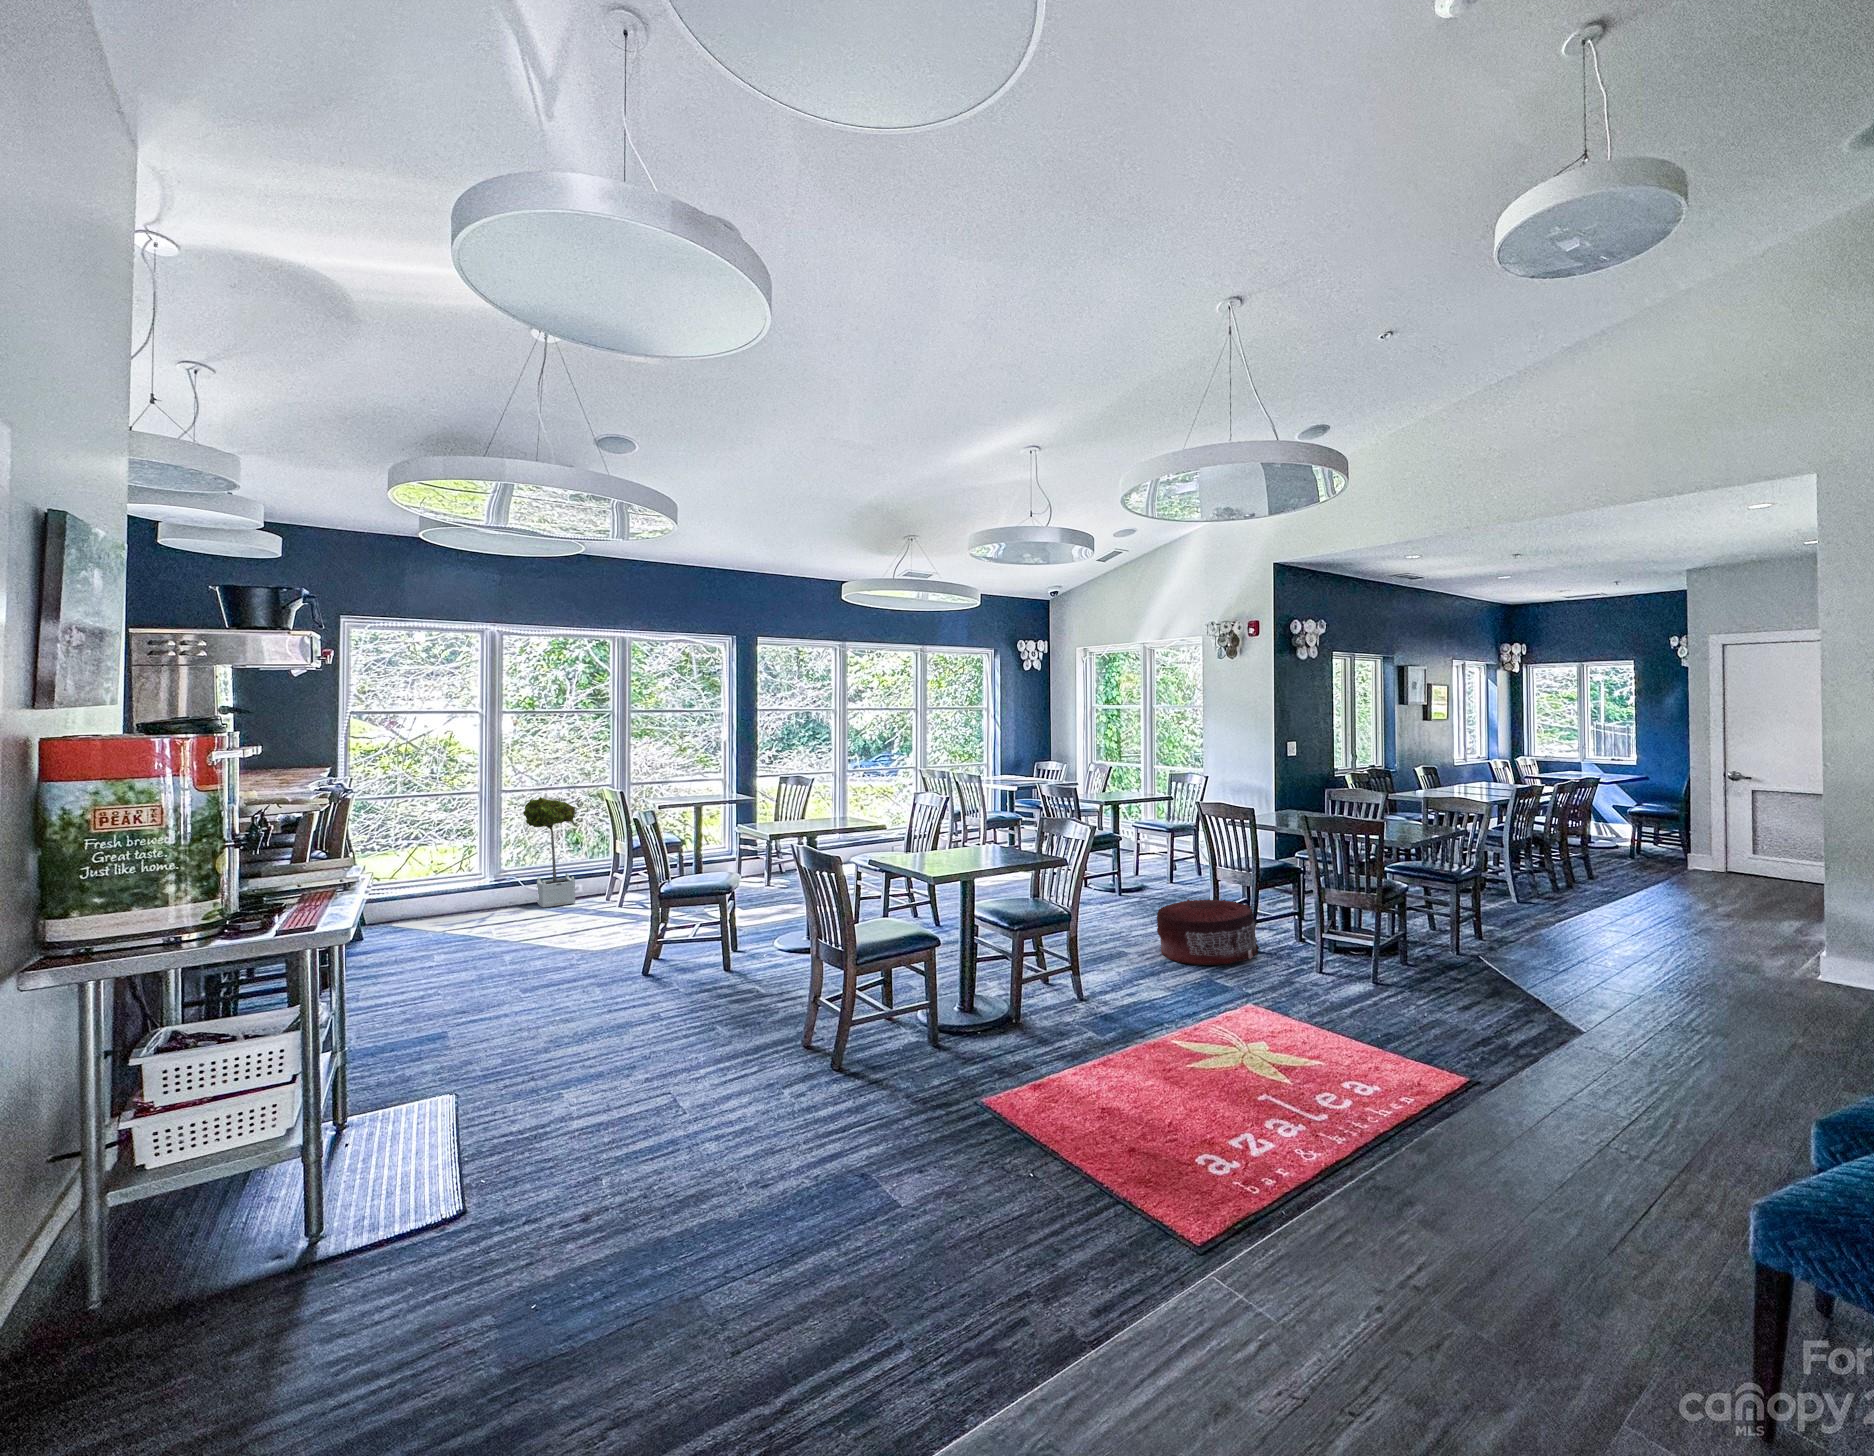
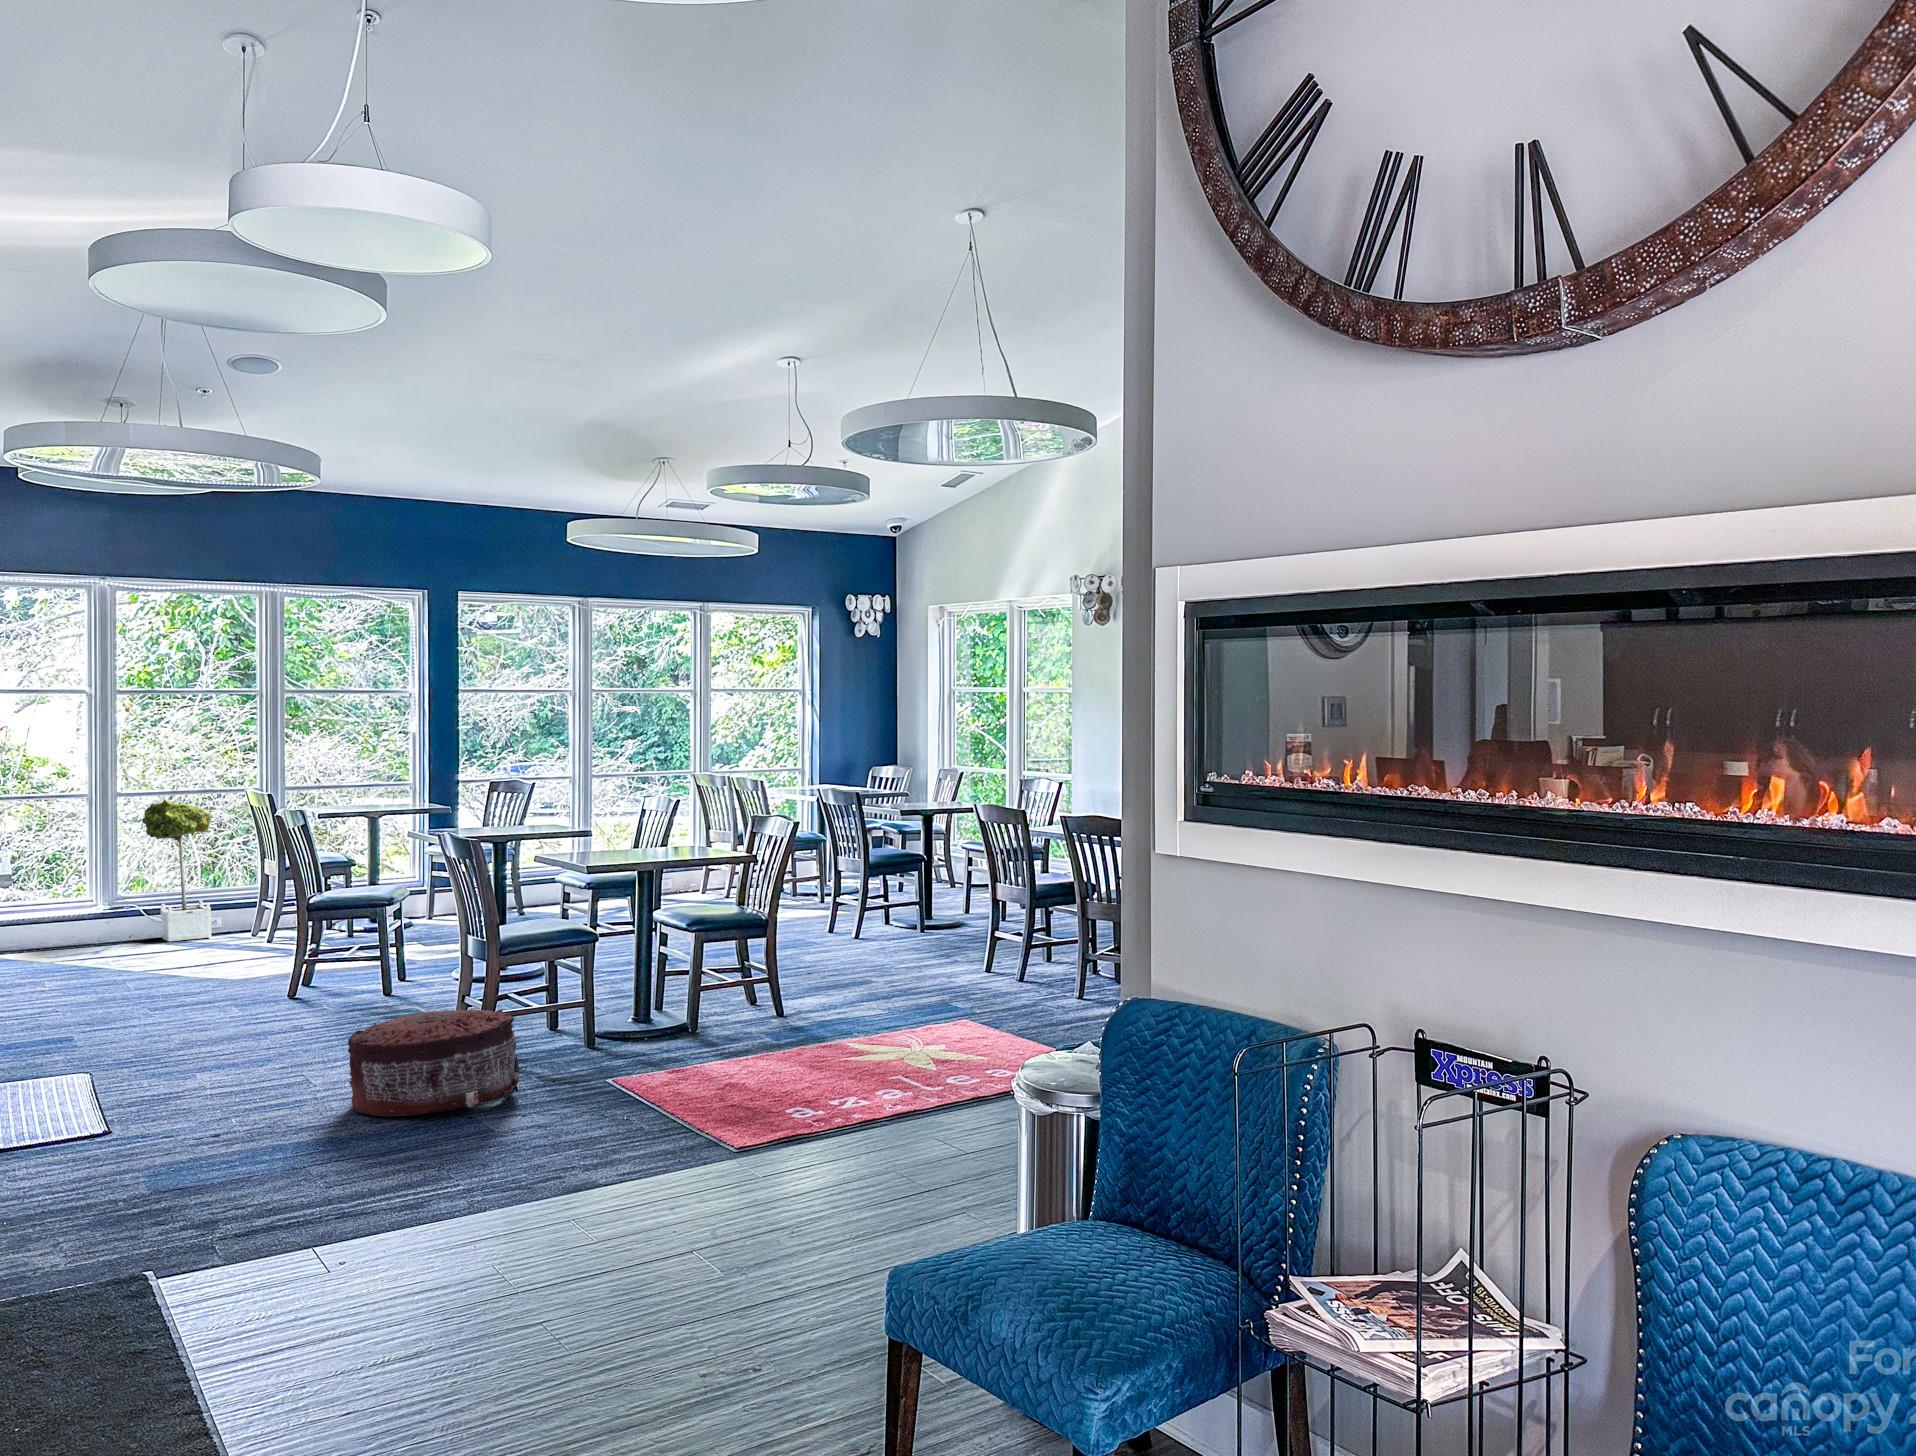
pouf: present [1157,899,1260,965] -> present [348,1009,520,1116]

